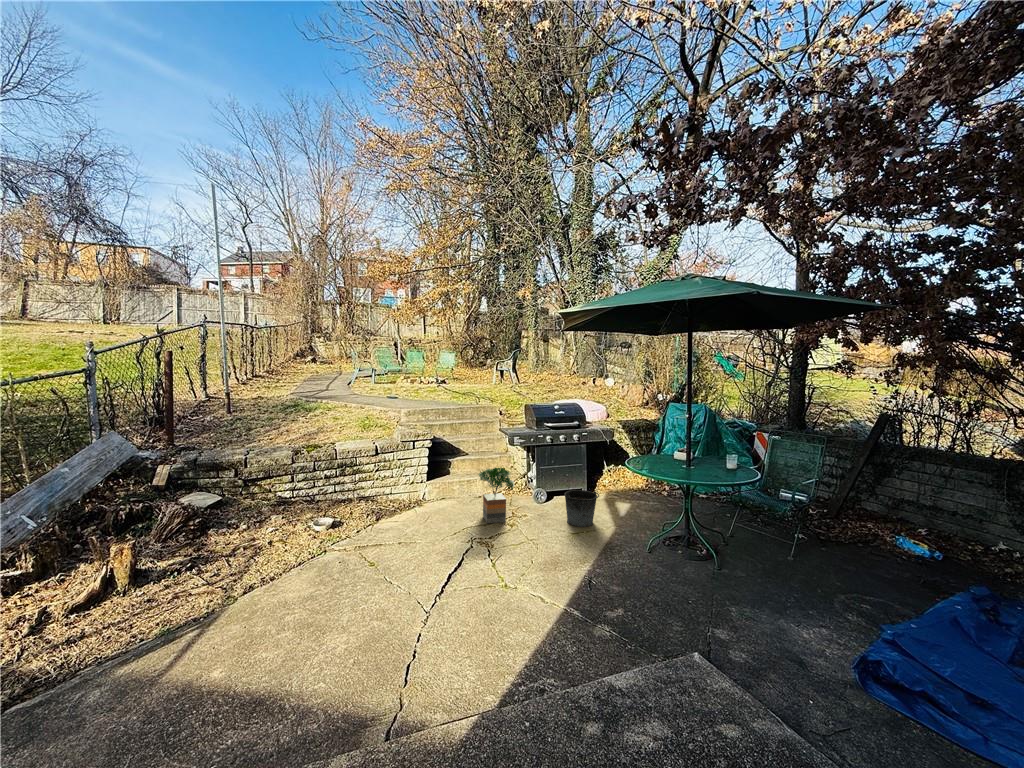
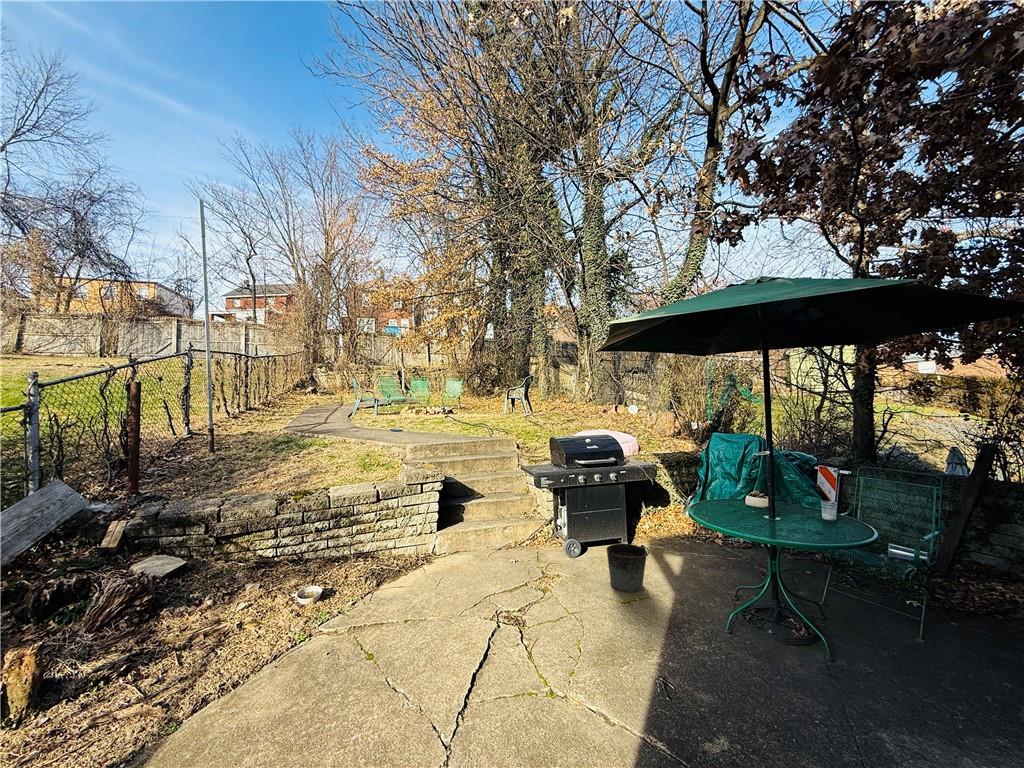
potted tree: present [479,468,514,523] -> none [499,516,546,589]

